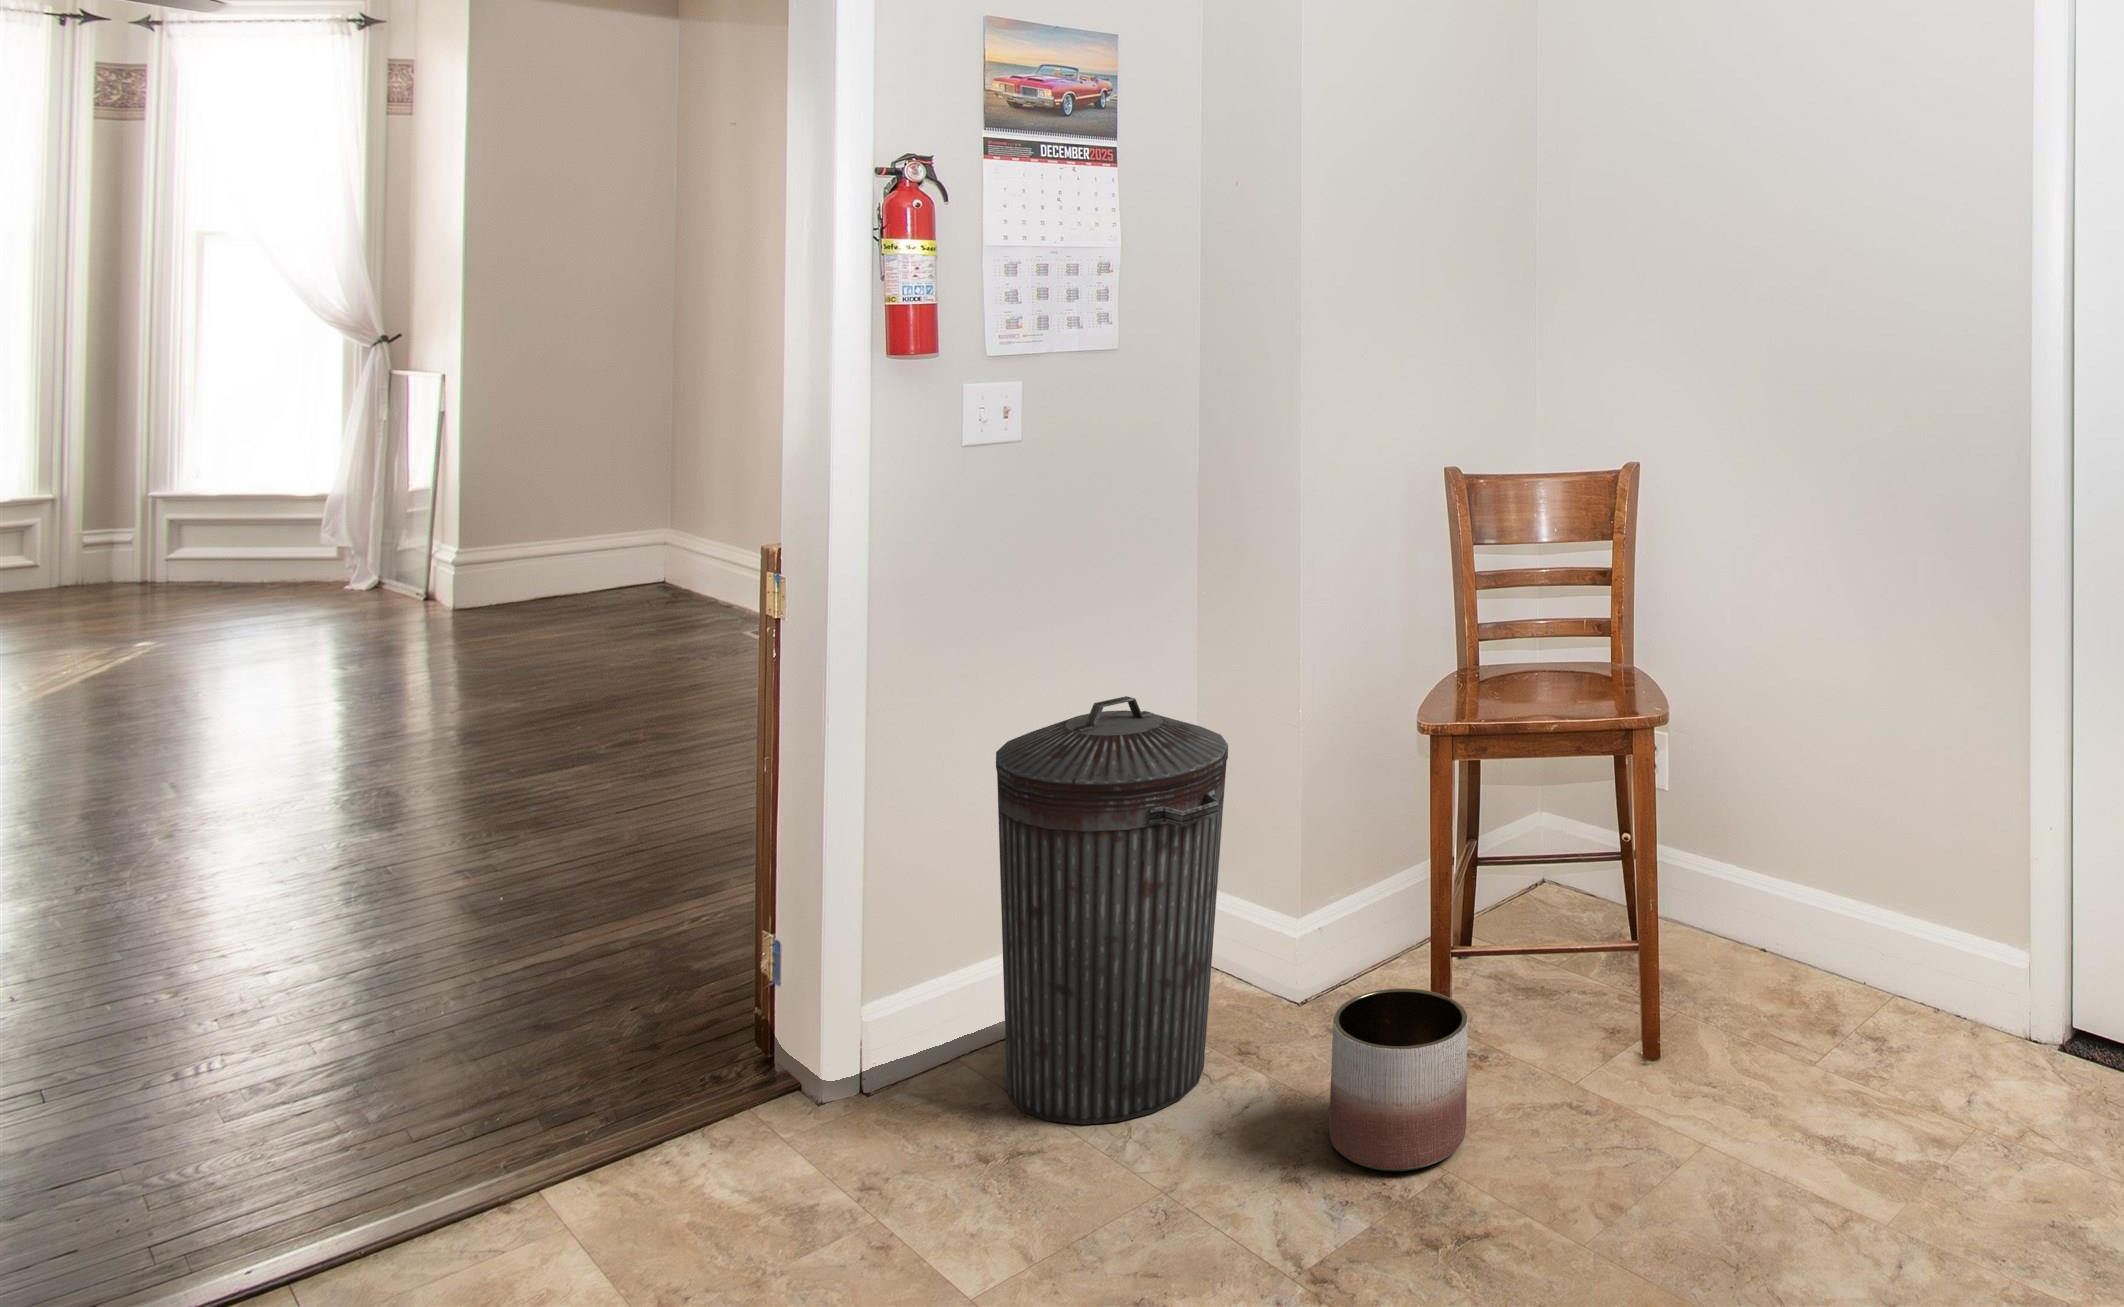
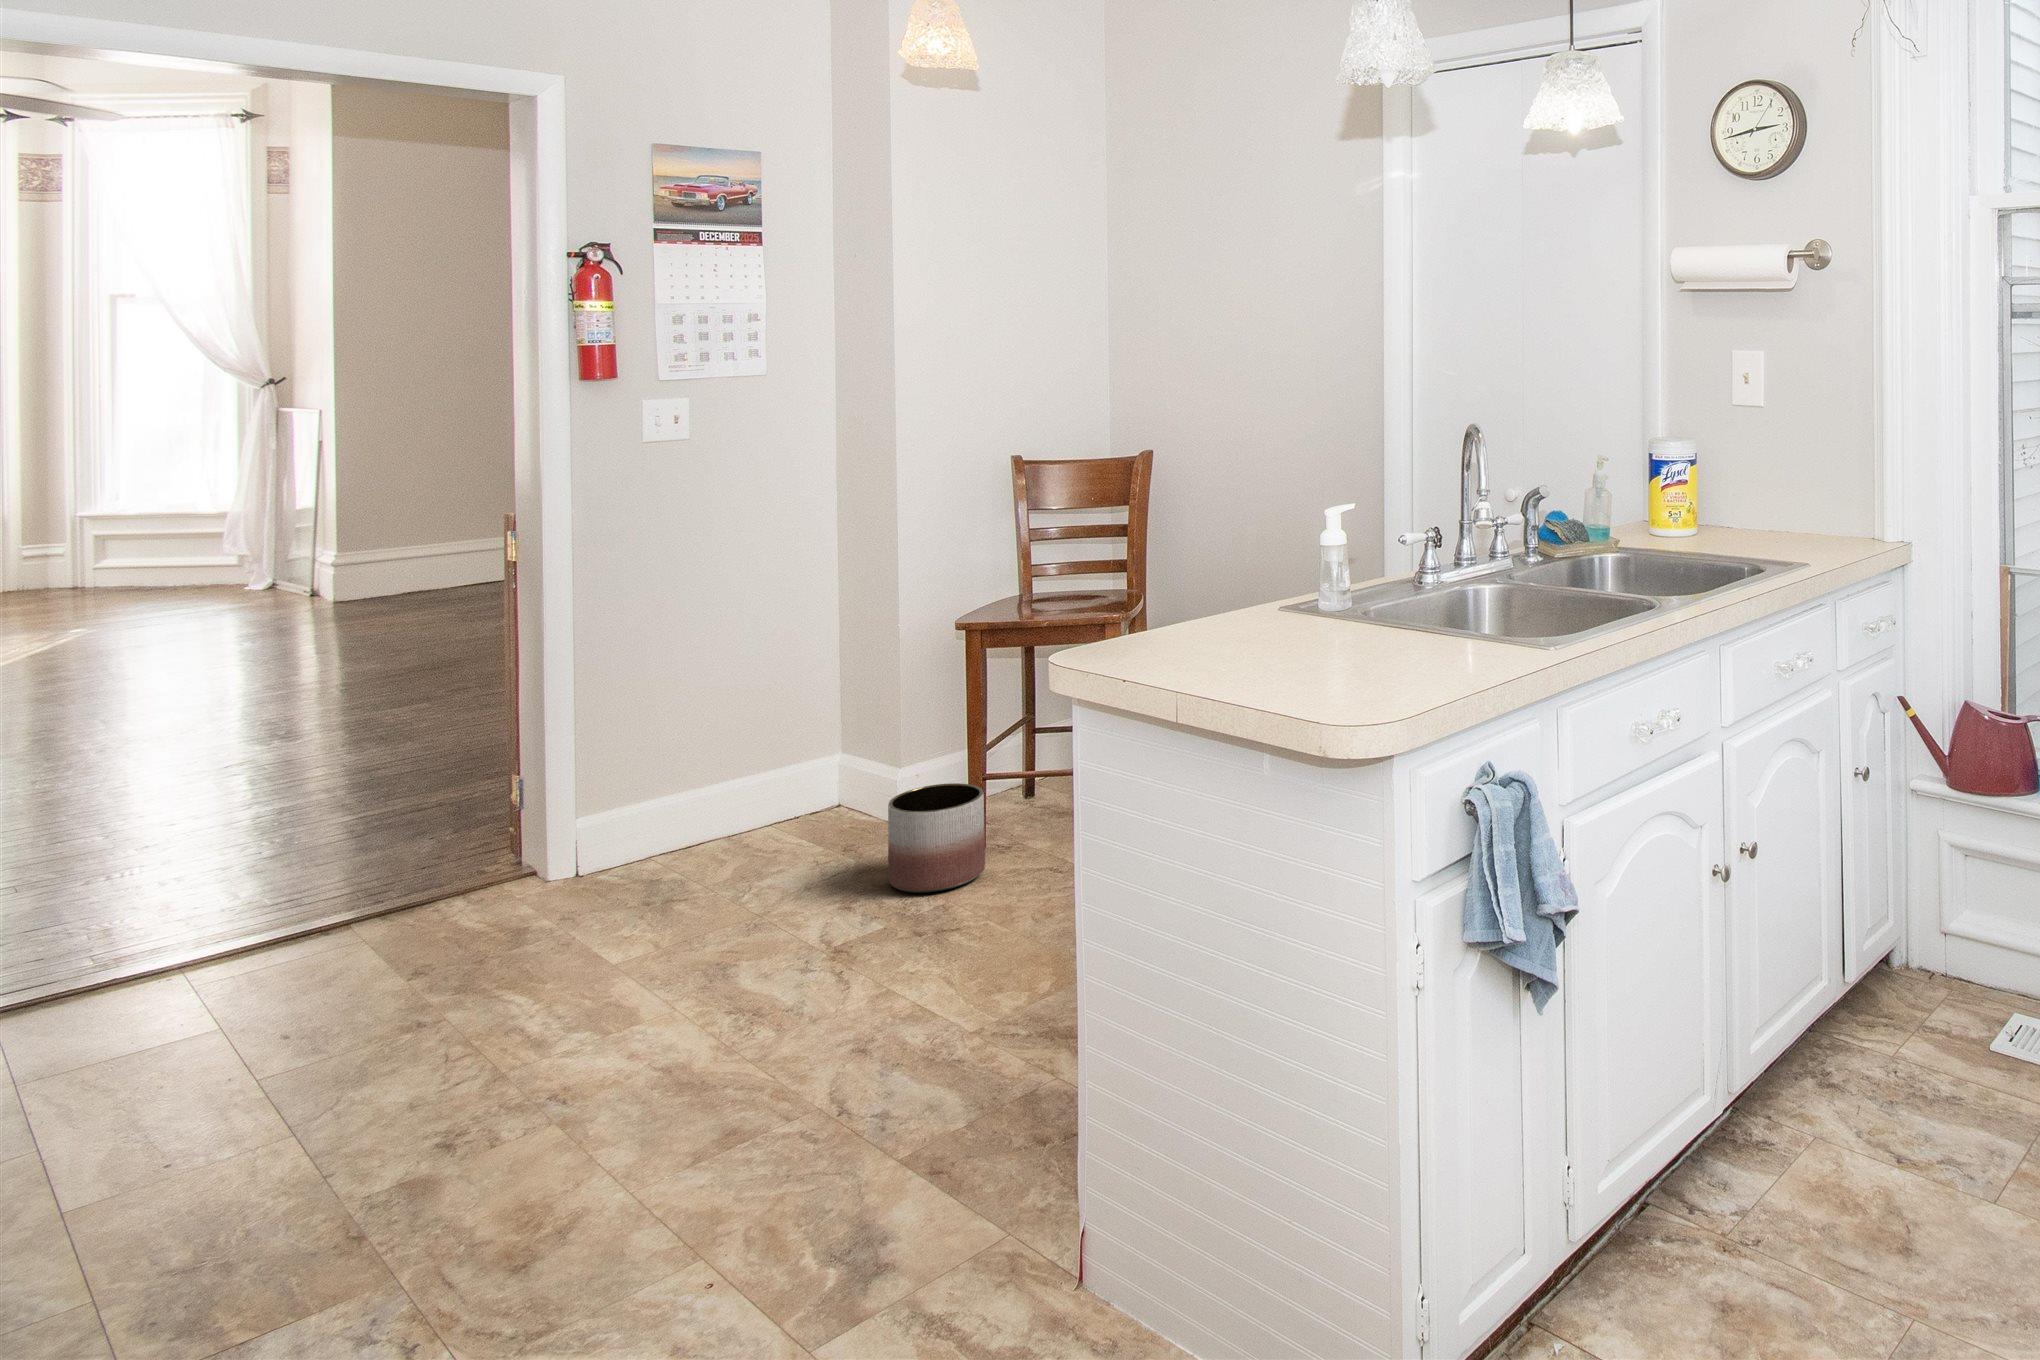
trash can: present [996,696,1228,1125] -> none [664,601,834,881]

